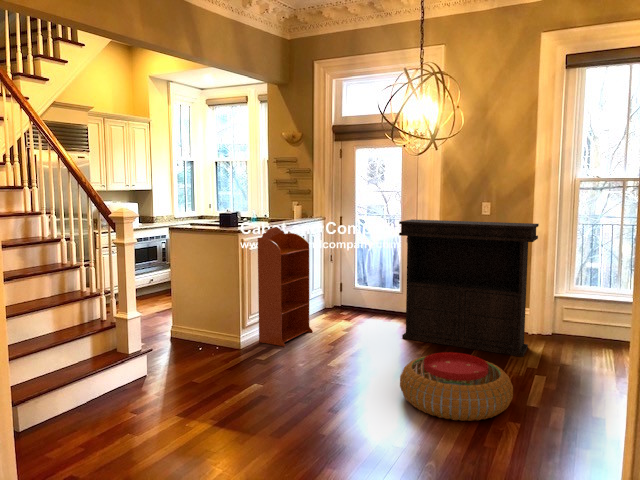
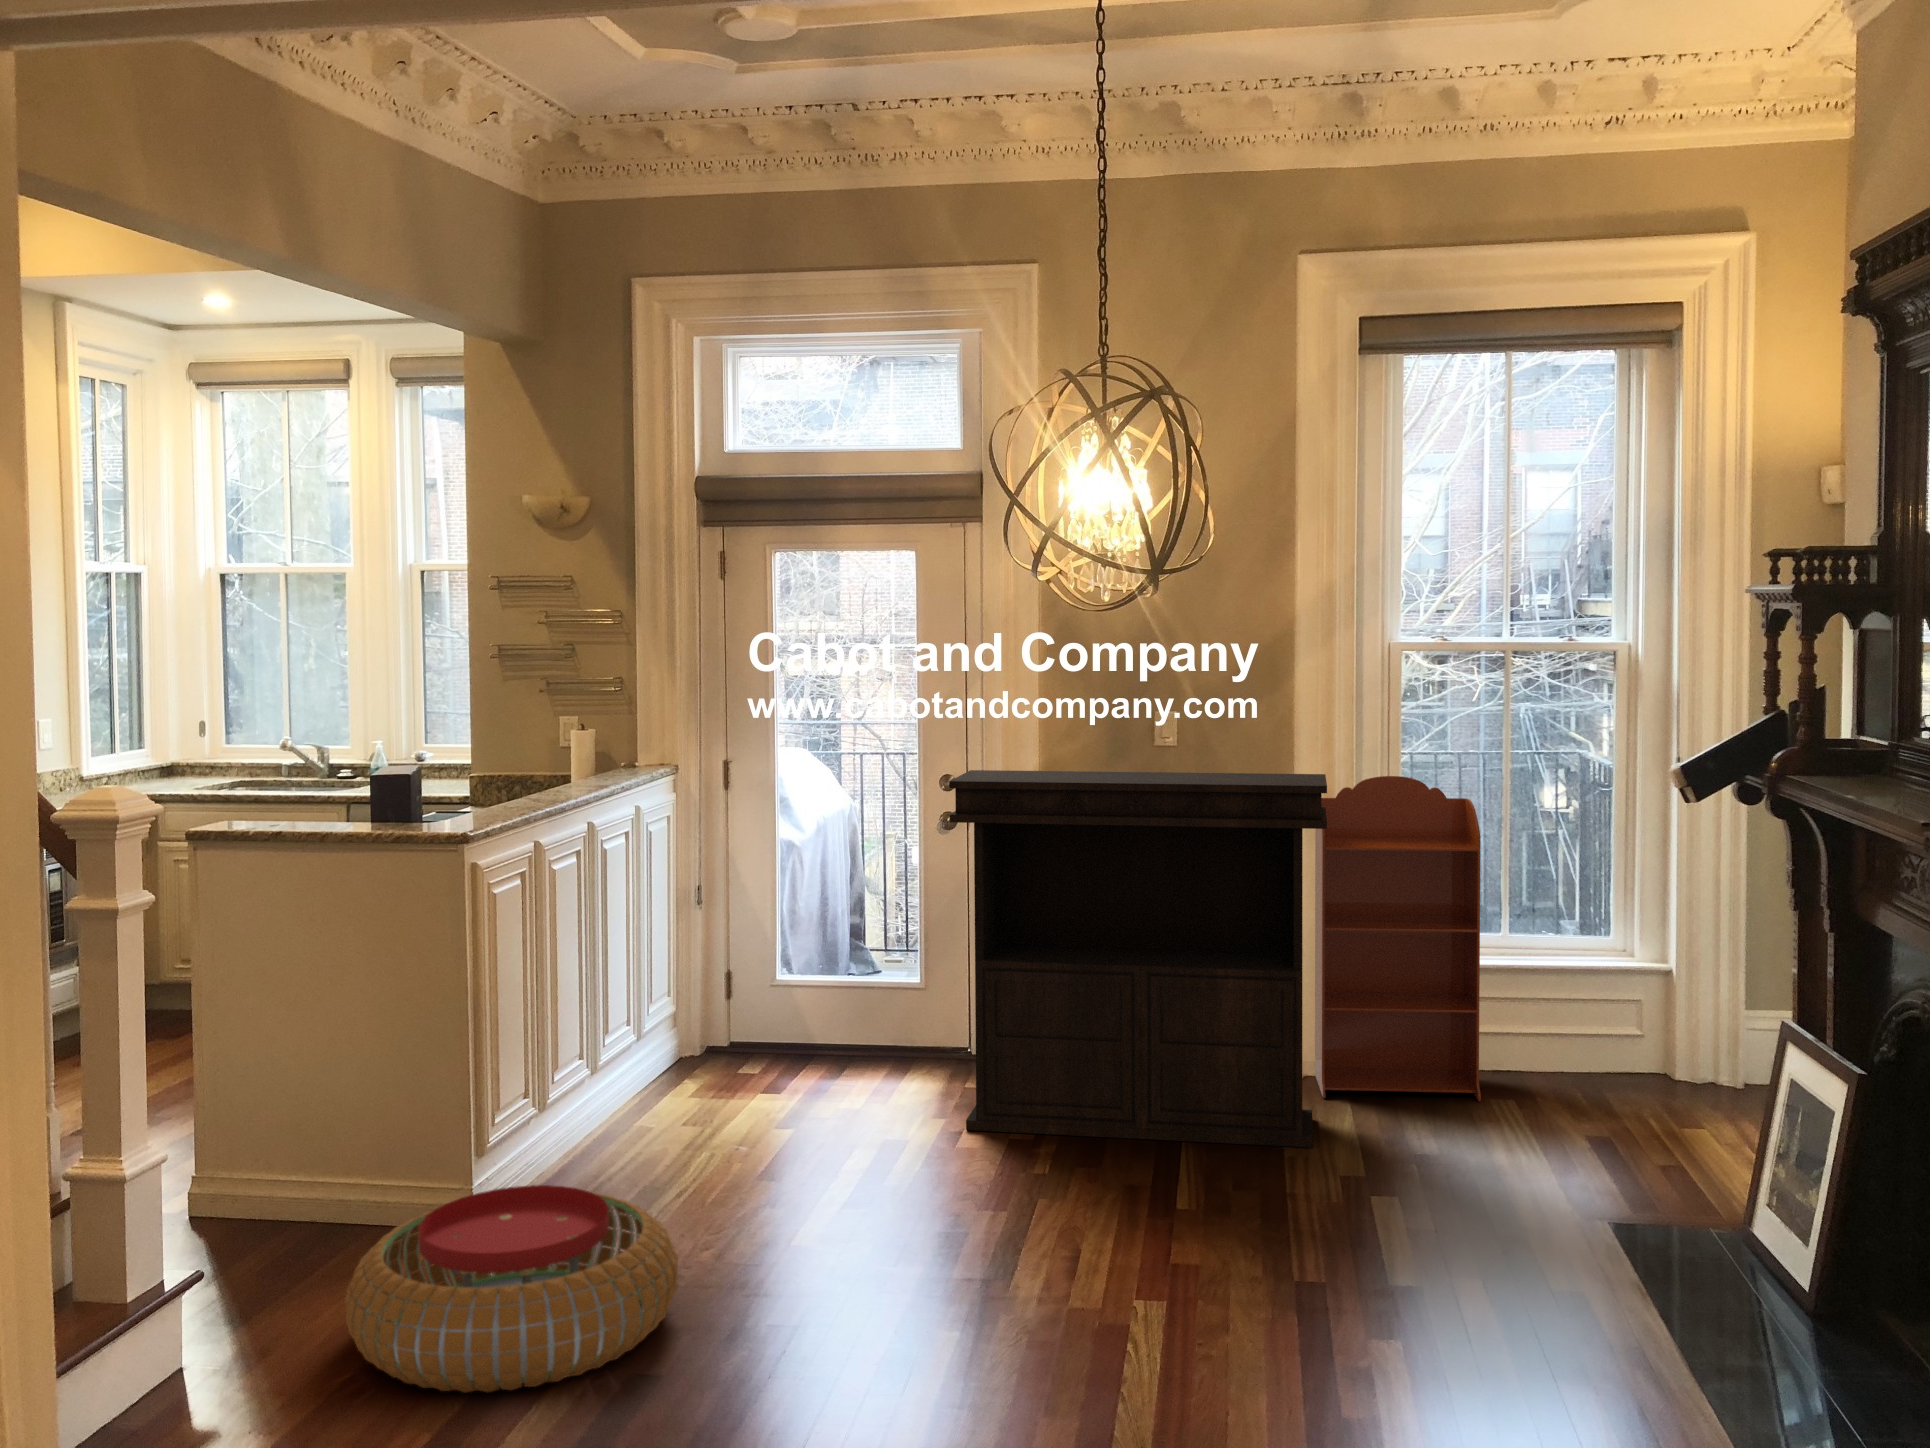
bookcase: present [258,227,313,346] -> present [1315,776,1481,1101]
pouf: present [400,352,513,421] -> present [345,1185,678,1392]

